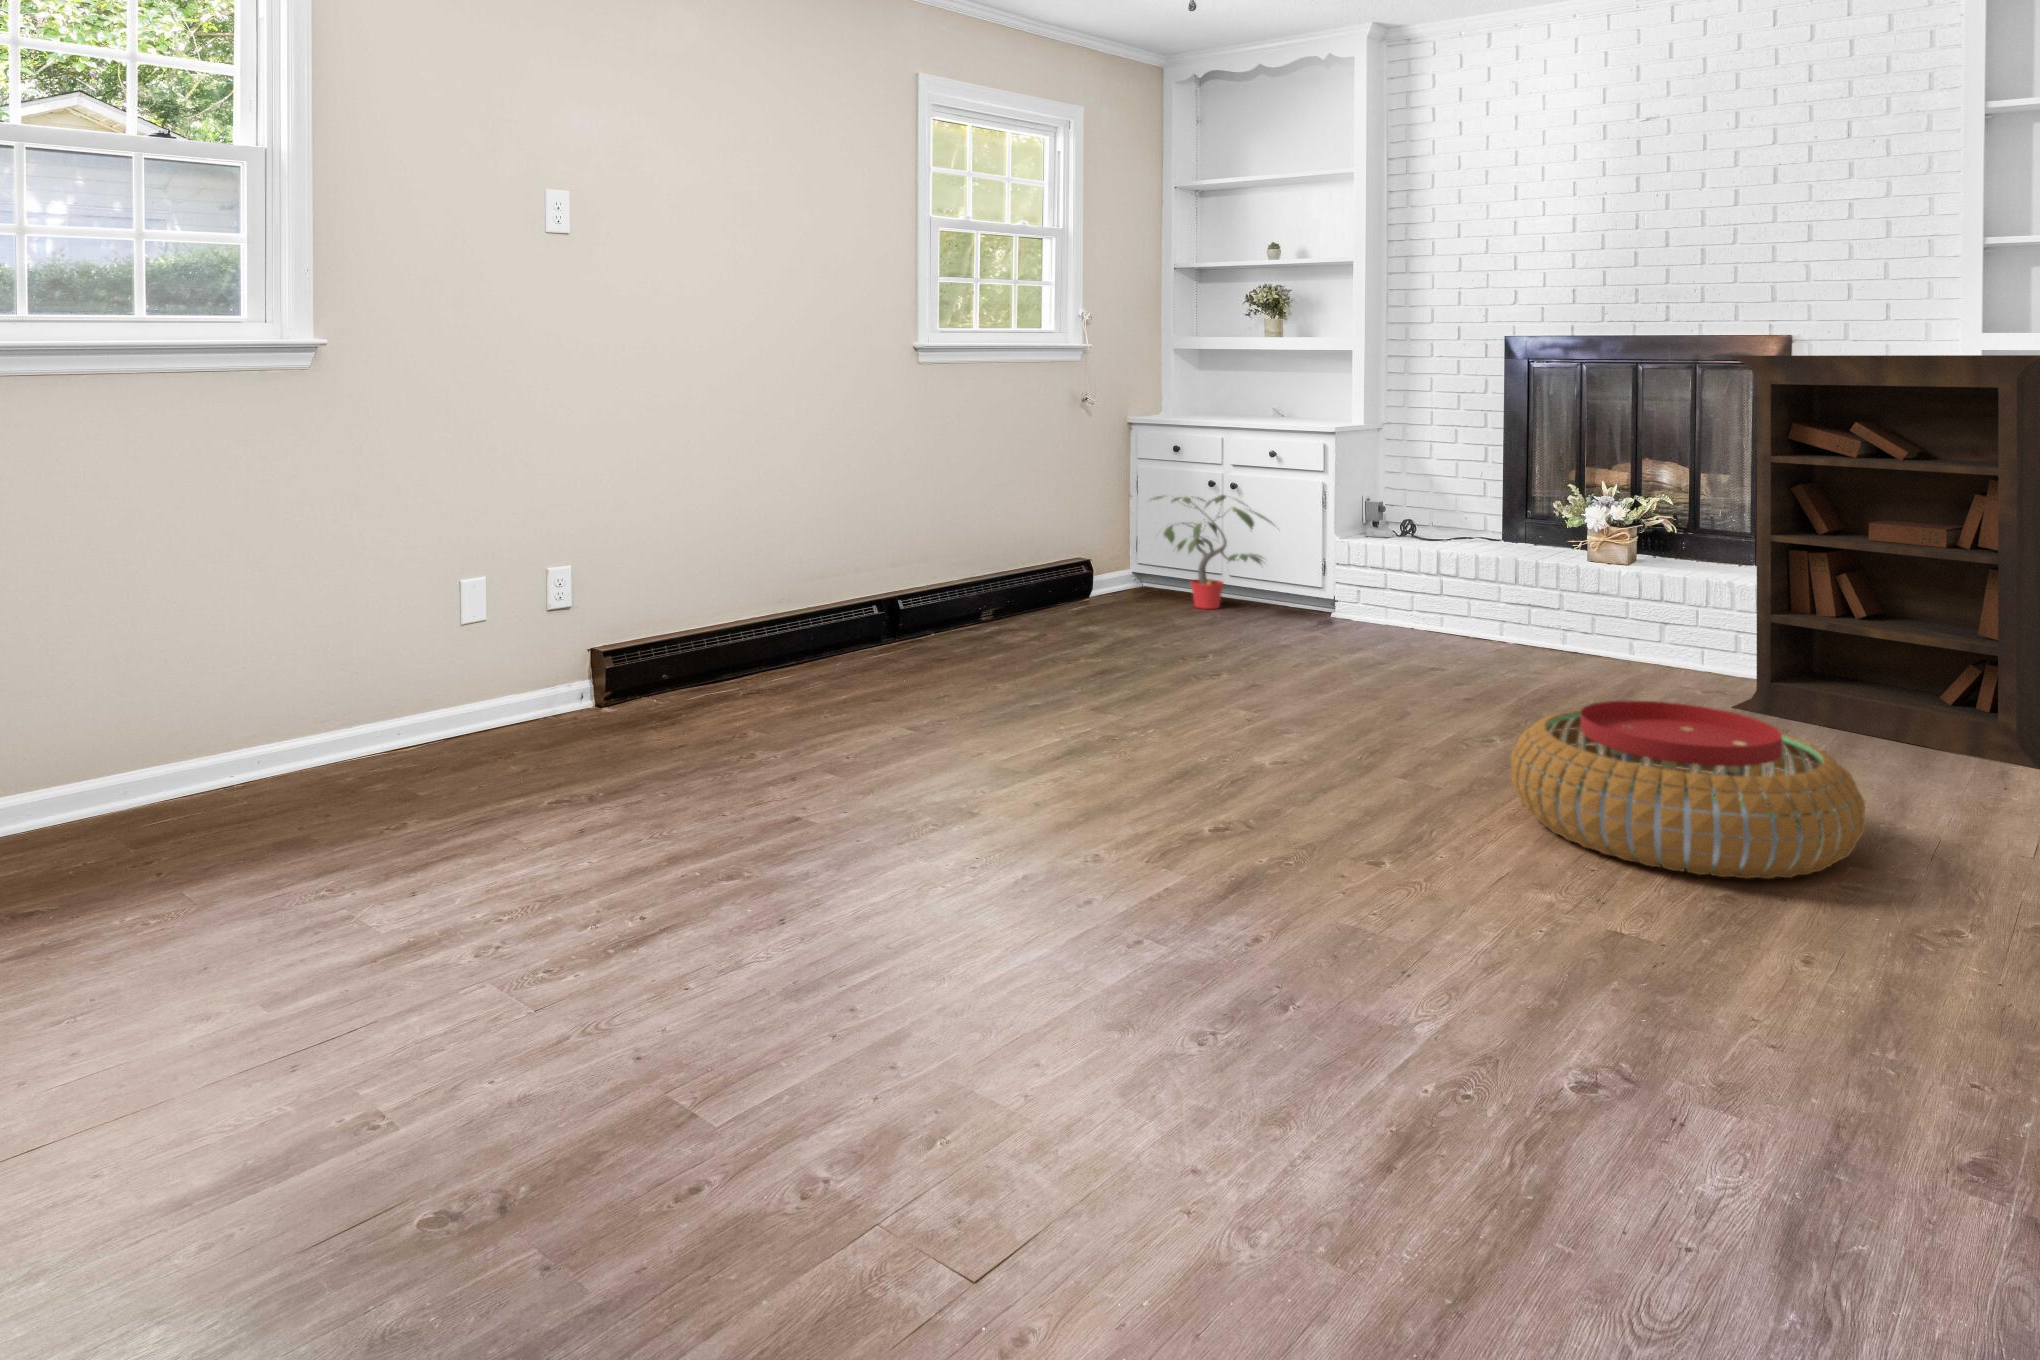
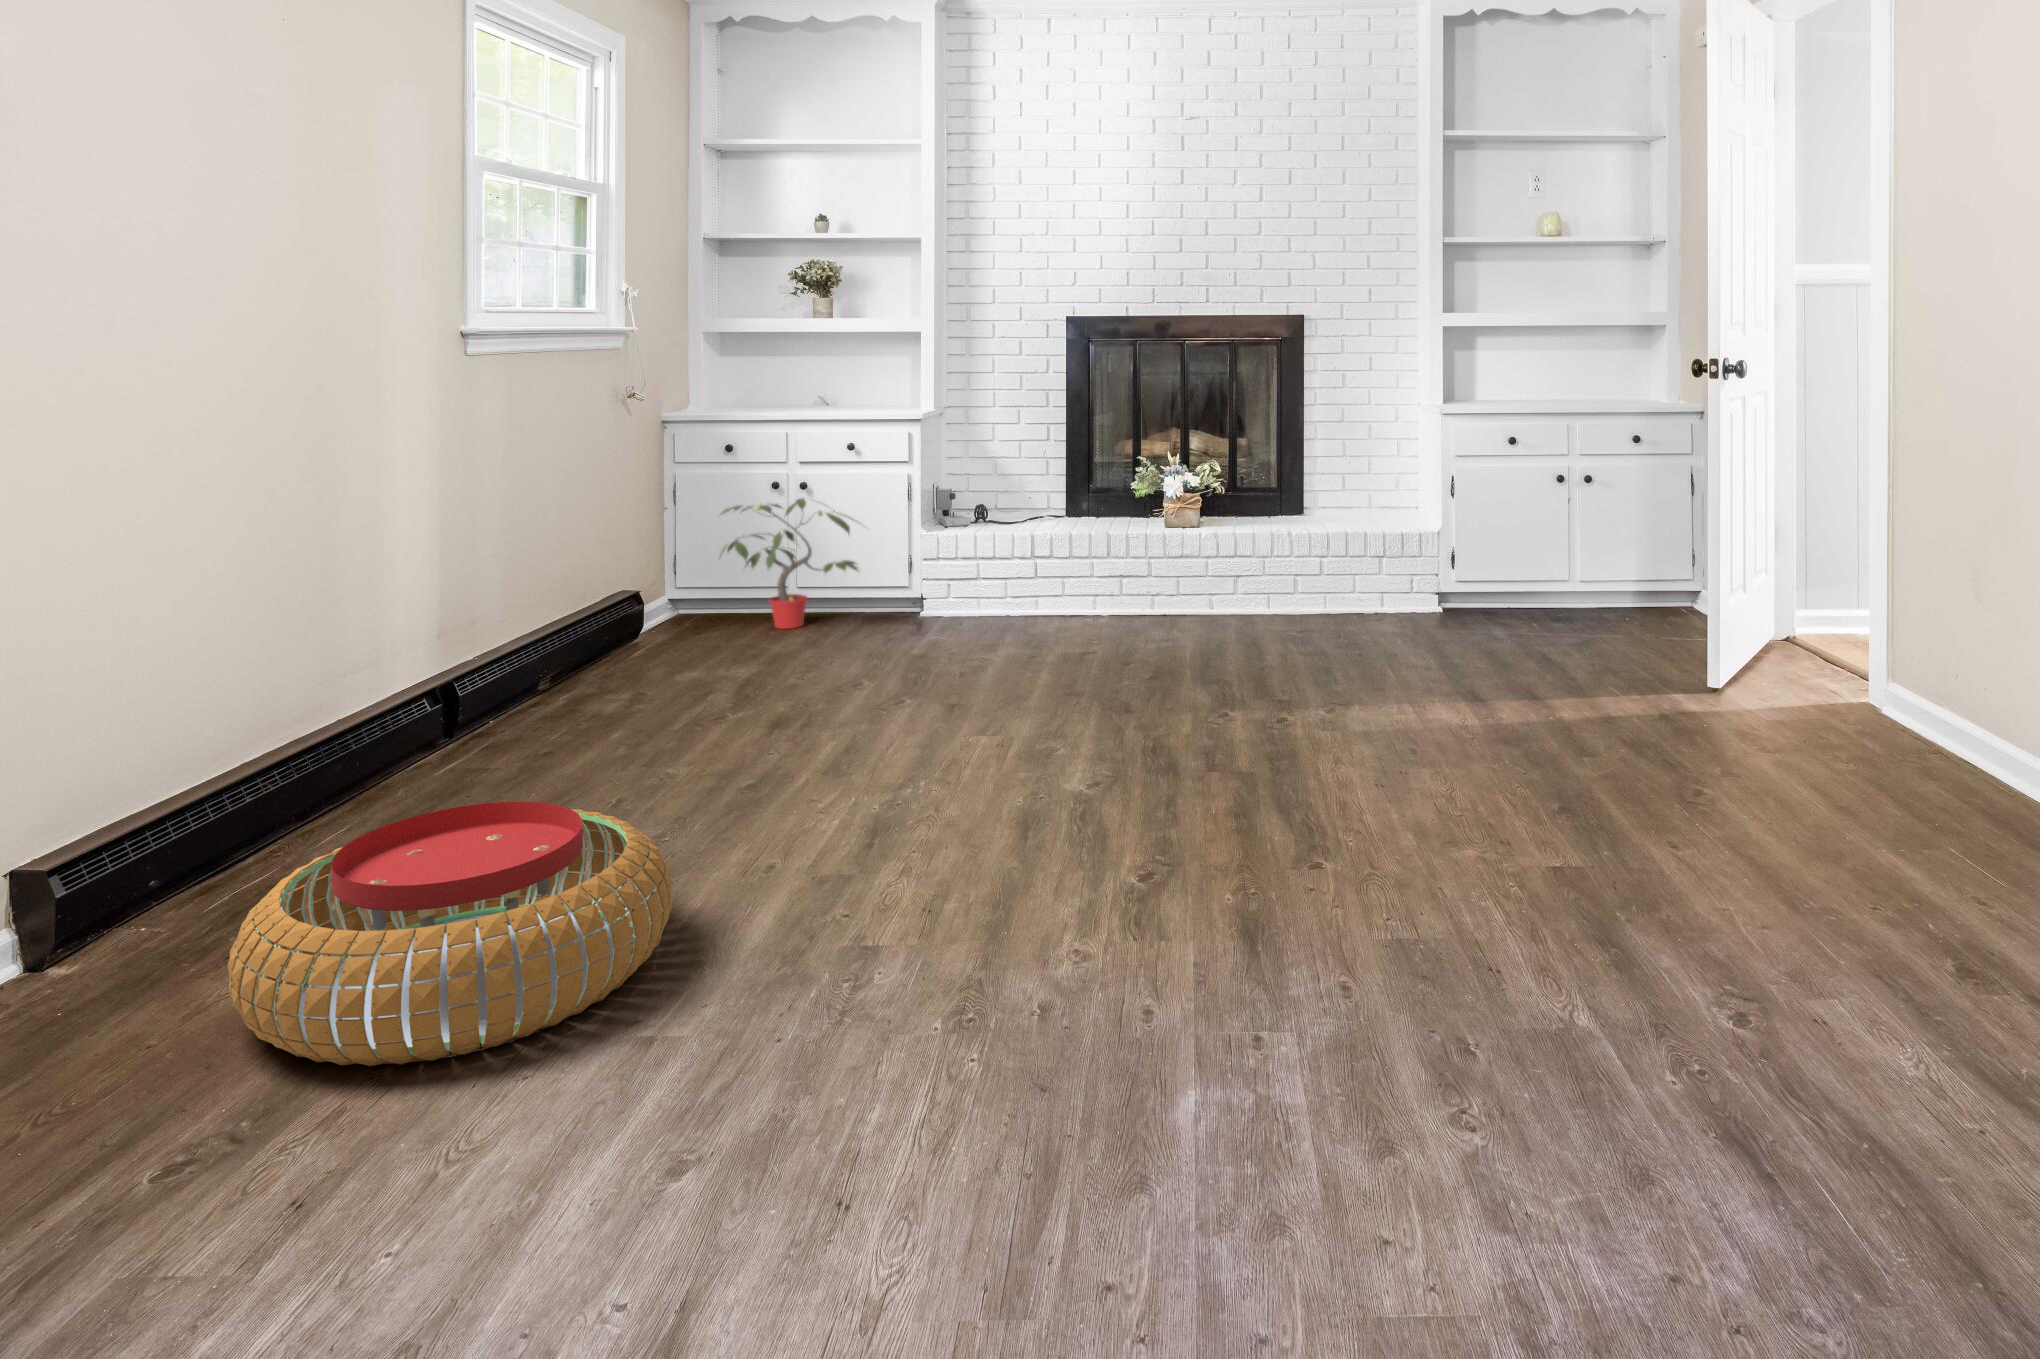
bookcase: present [1730,355,2040,770] -> none [1318,330,1553,658]
pouf: present [1511,701,1865,879] -> present [228,802,672,1066]

